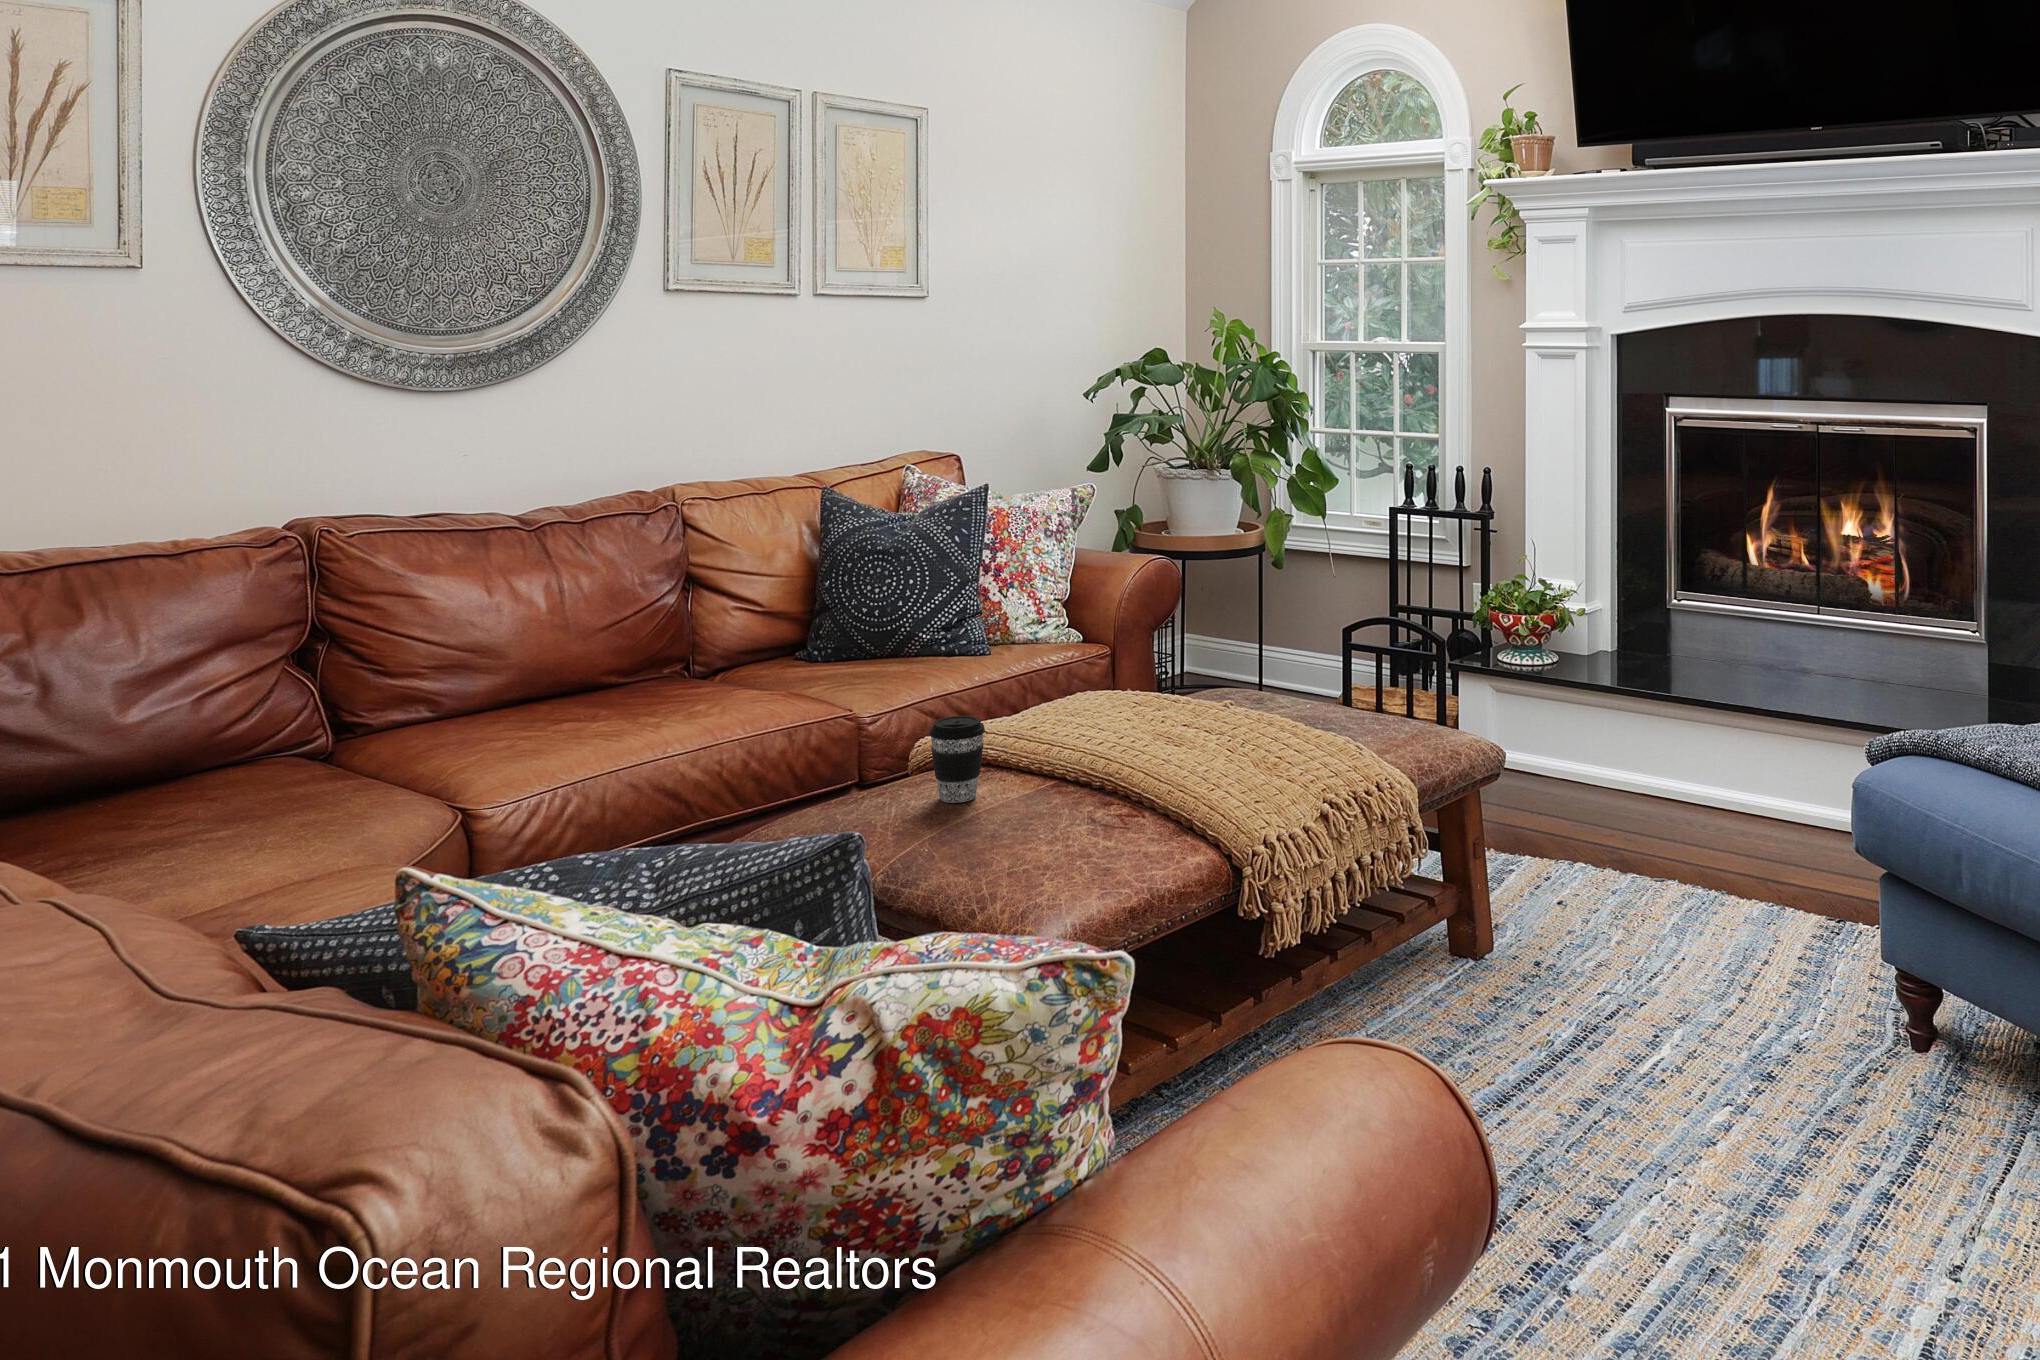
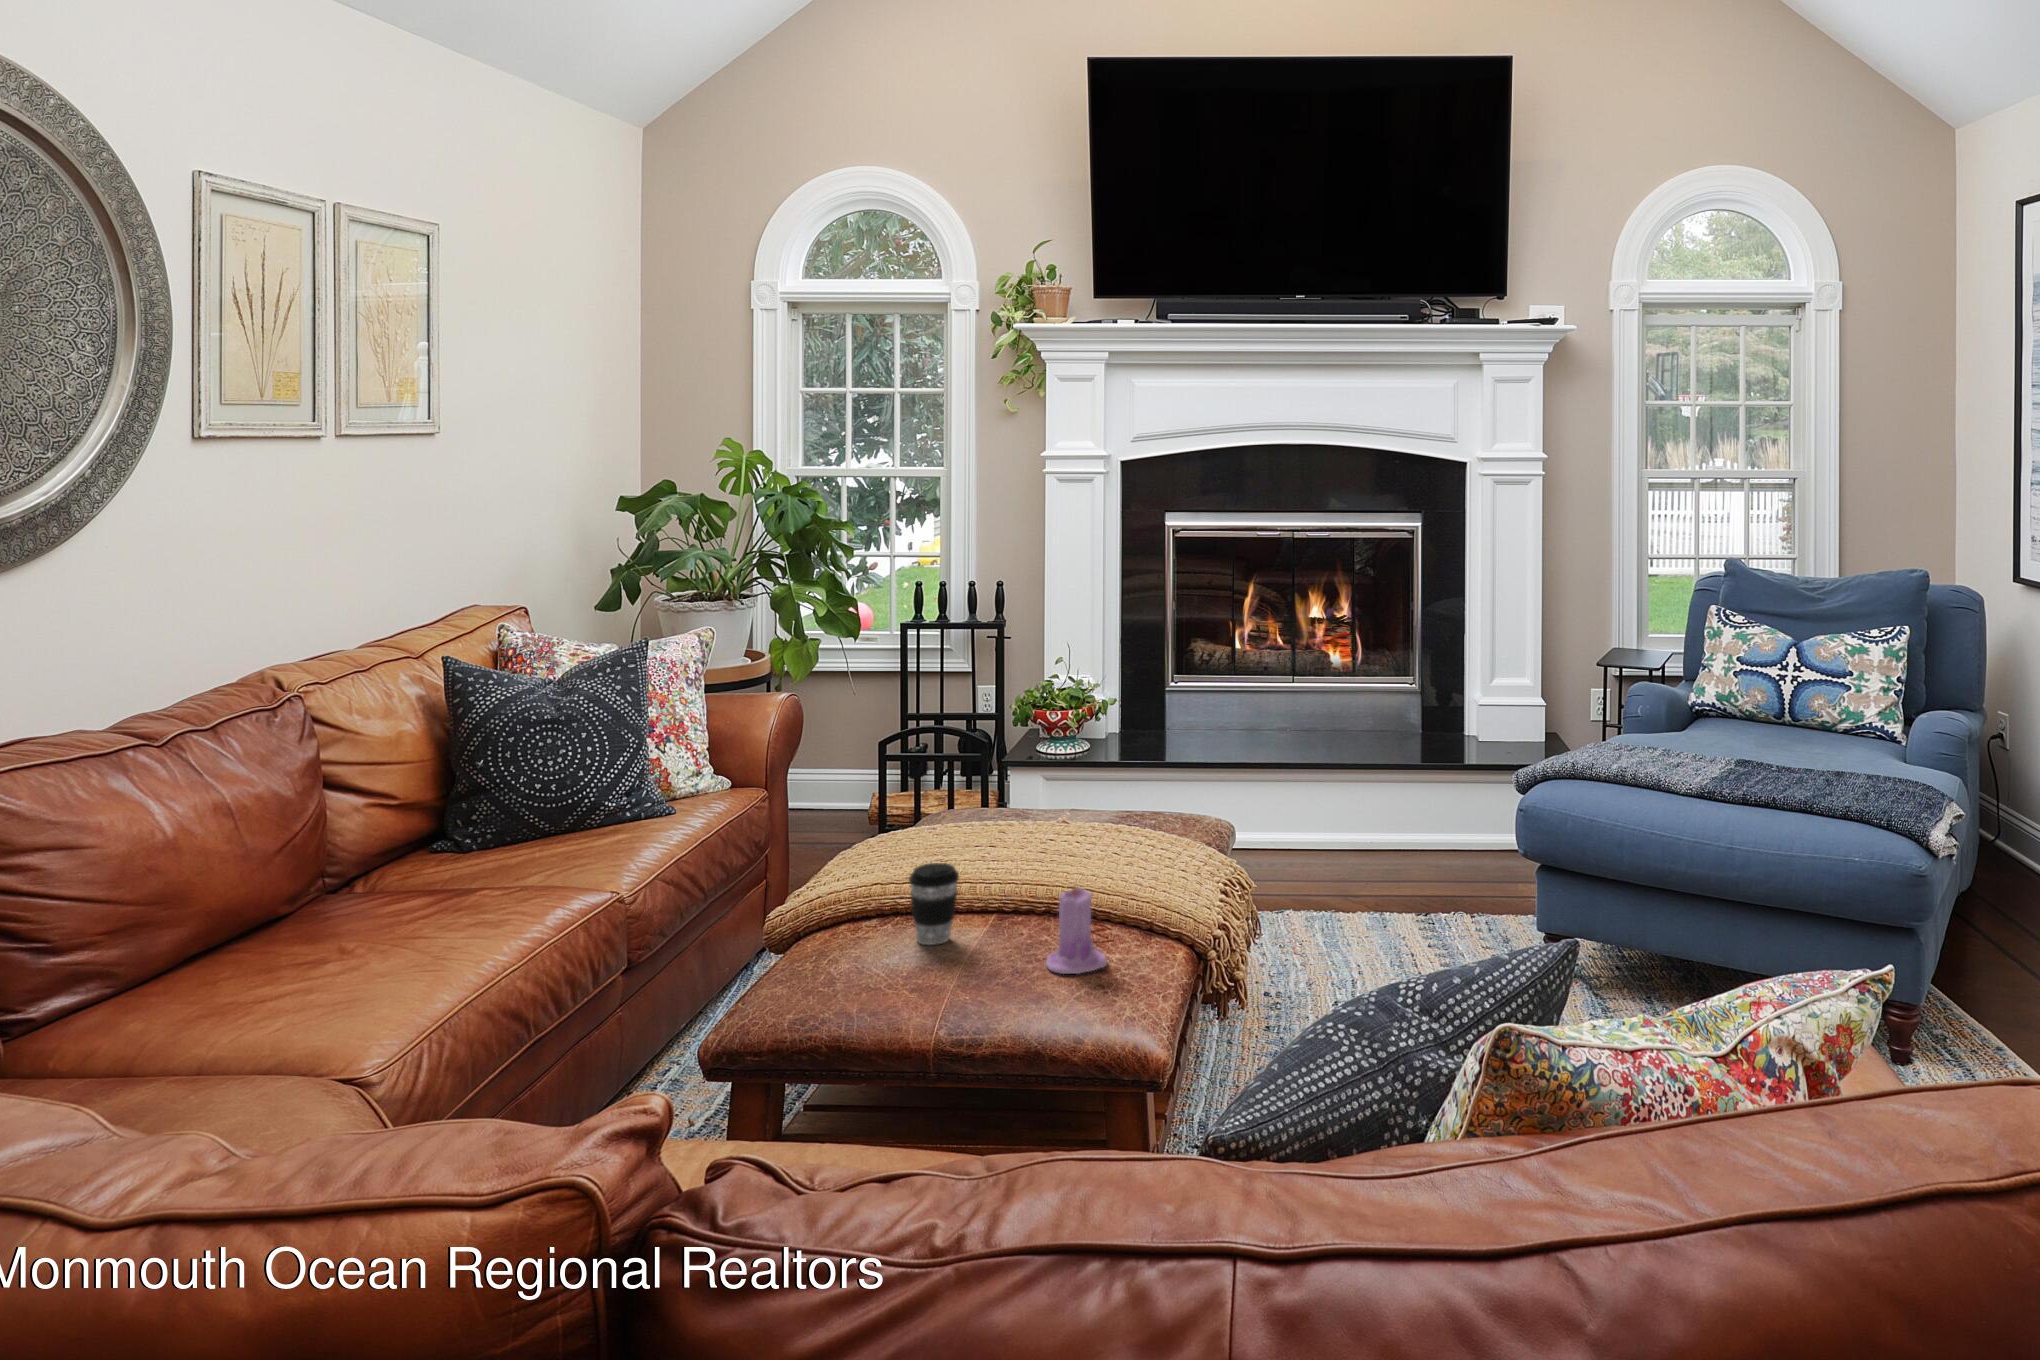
candle: none [1002,754,1074,861] -> present [1046,886,1107,974]

